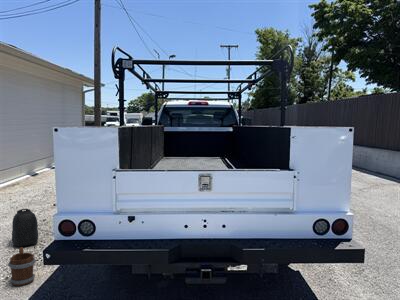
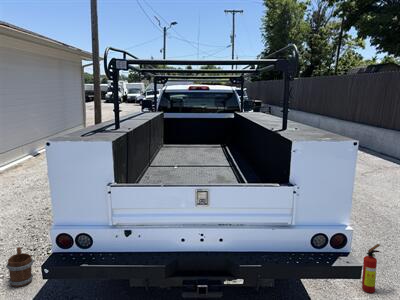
backpack: present [12,209,38,247] -> none [9,203,36,241]
fire extinguisher: none [365,238,383,288] -> present [362,244,381,293]

